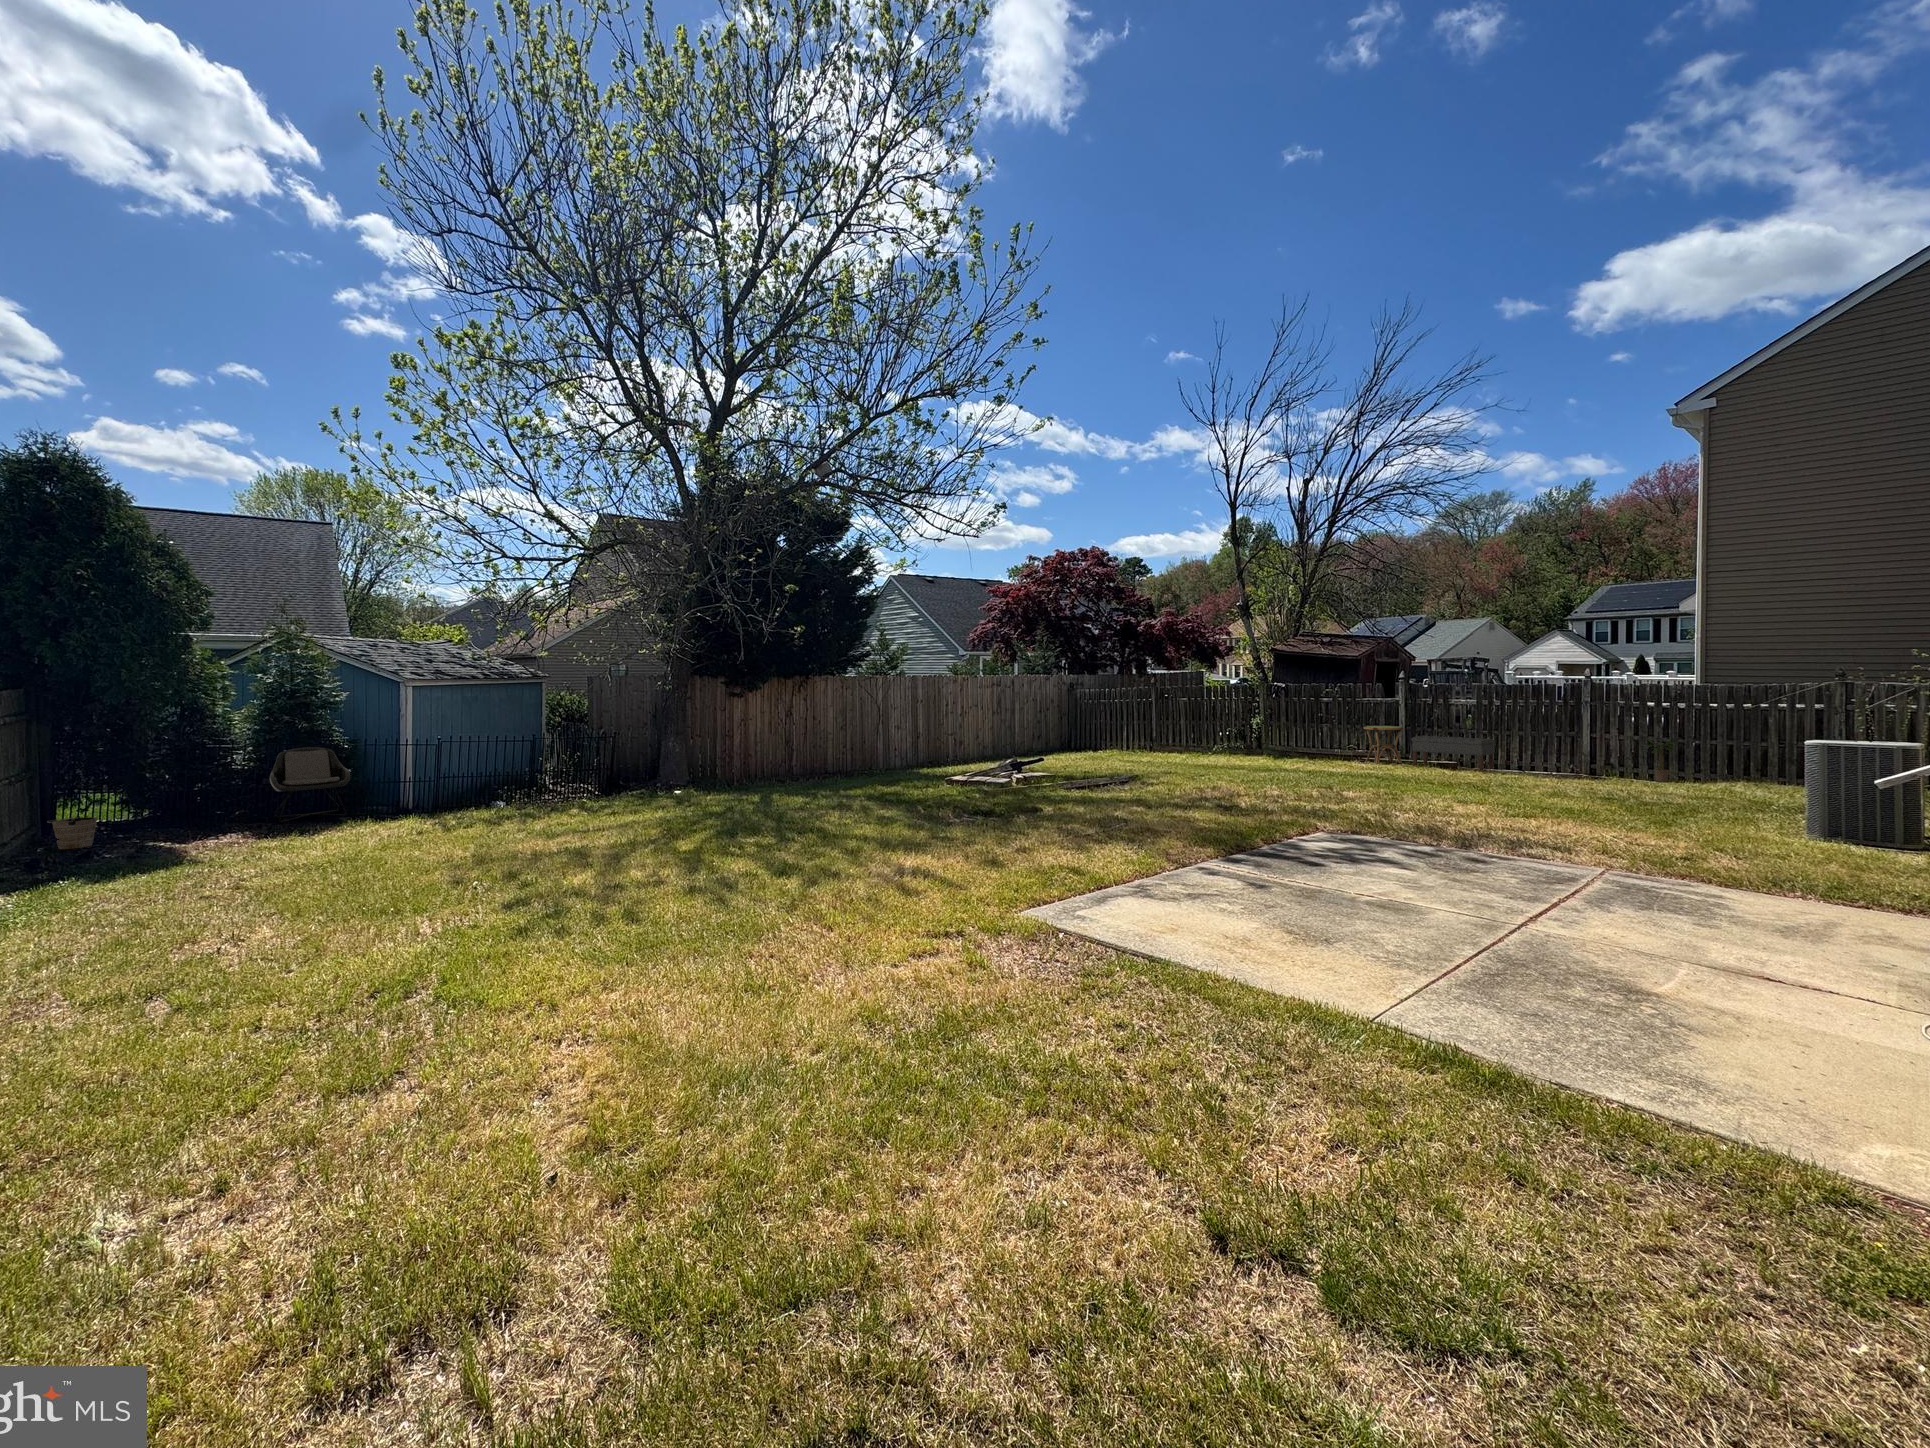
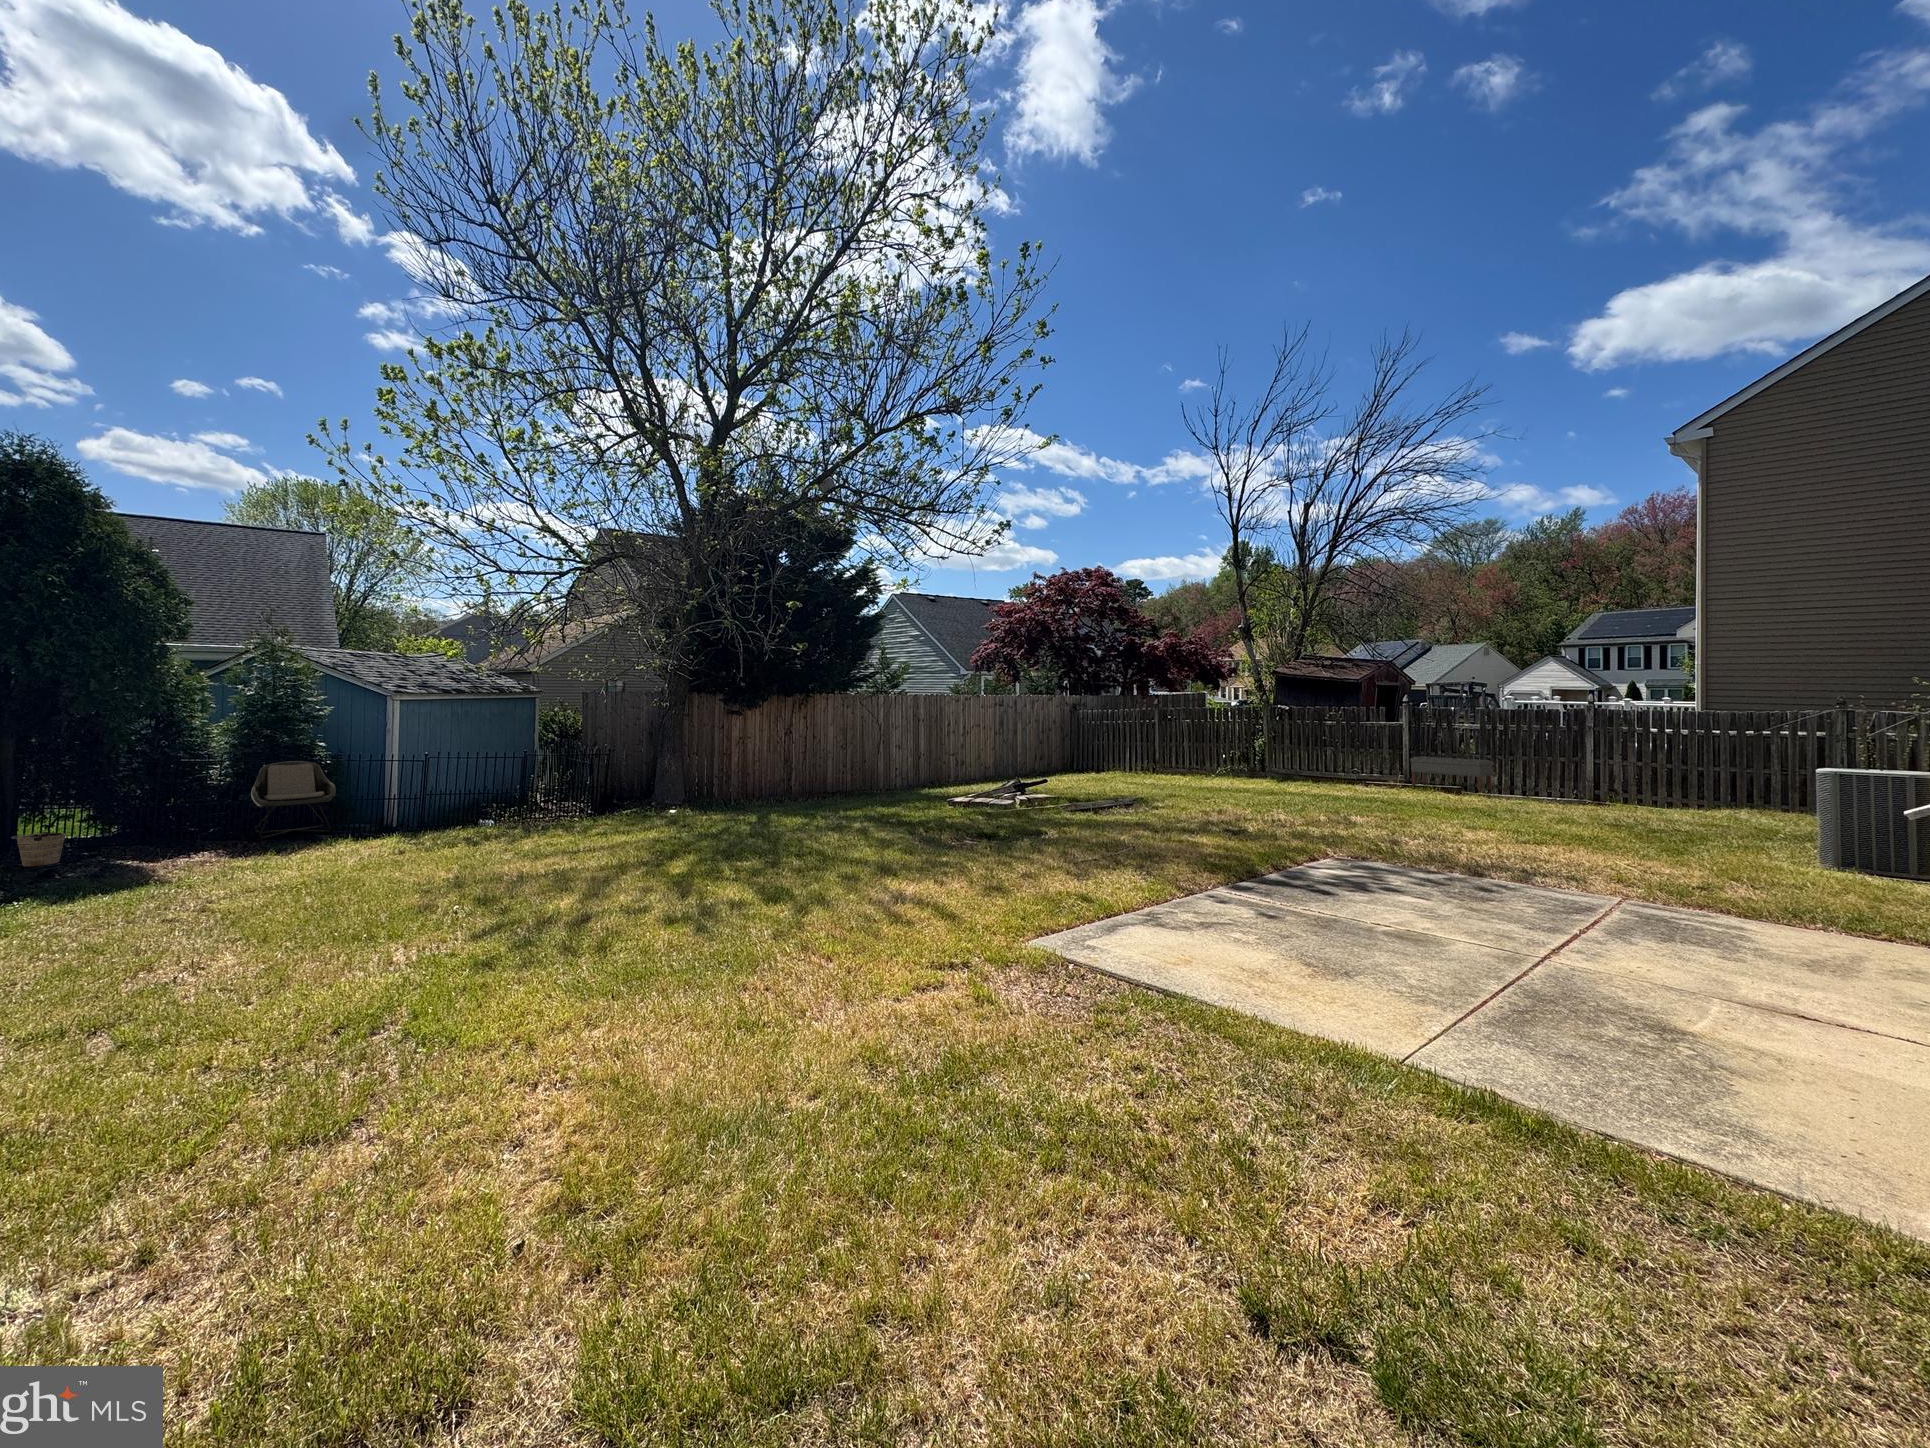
side table: present [1363,726,1403,763] -> none [1362,746,1402,784]
potted plant: present [1646,738,1681,782] -> none [1638,760,1679,804]

